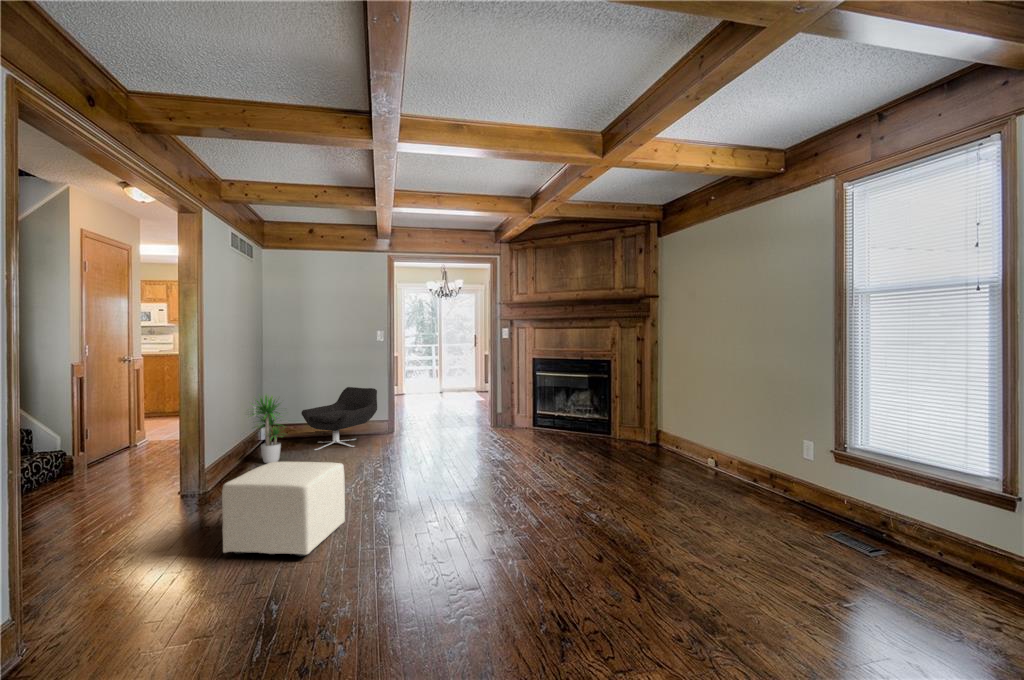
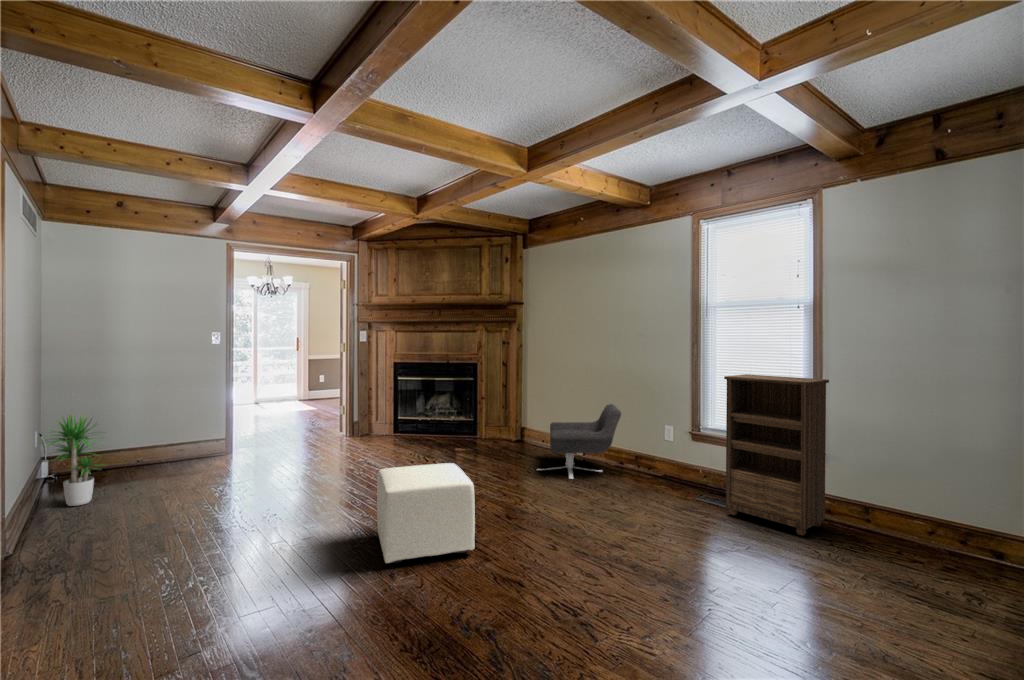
bookshelf: none [850,380,1015,607] -> present [724,374,829,535]
lounge chair: present [301,387,377,450] -> present [537,404,621,479]
ottoman: present [222,462,345,557] -> present [377,463,475,563]

